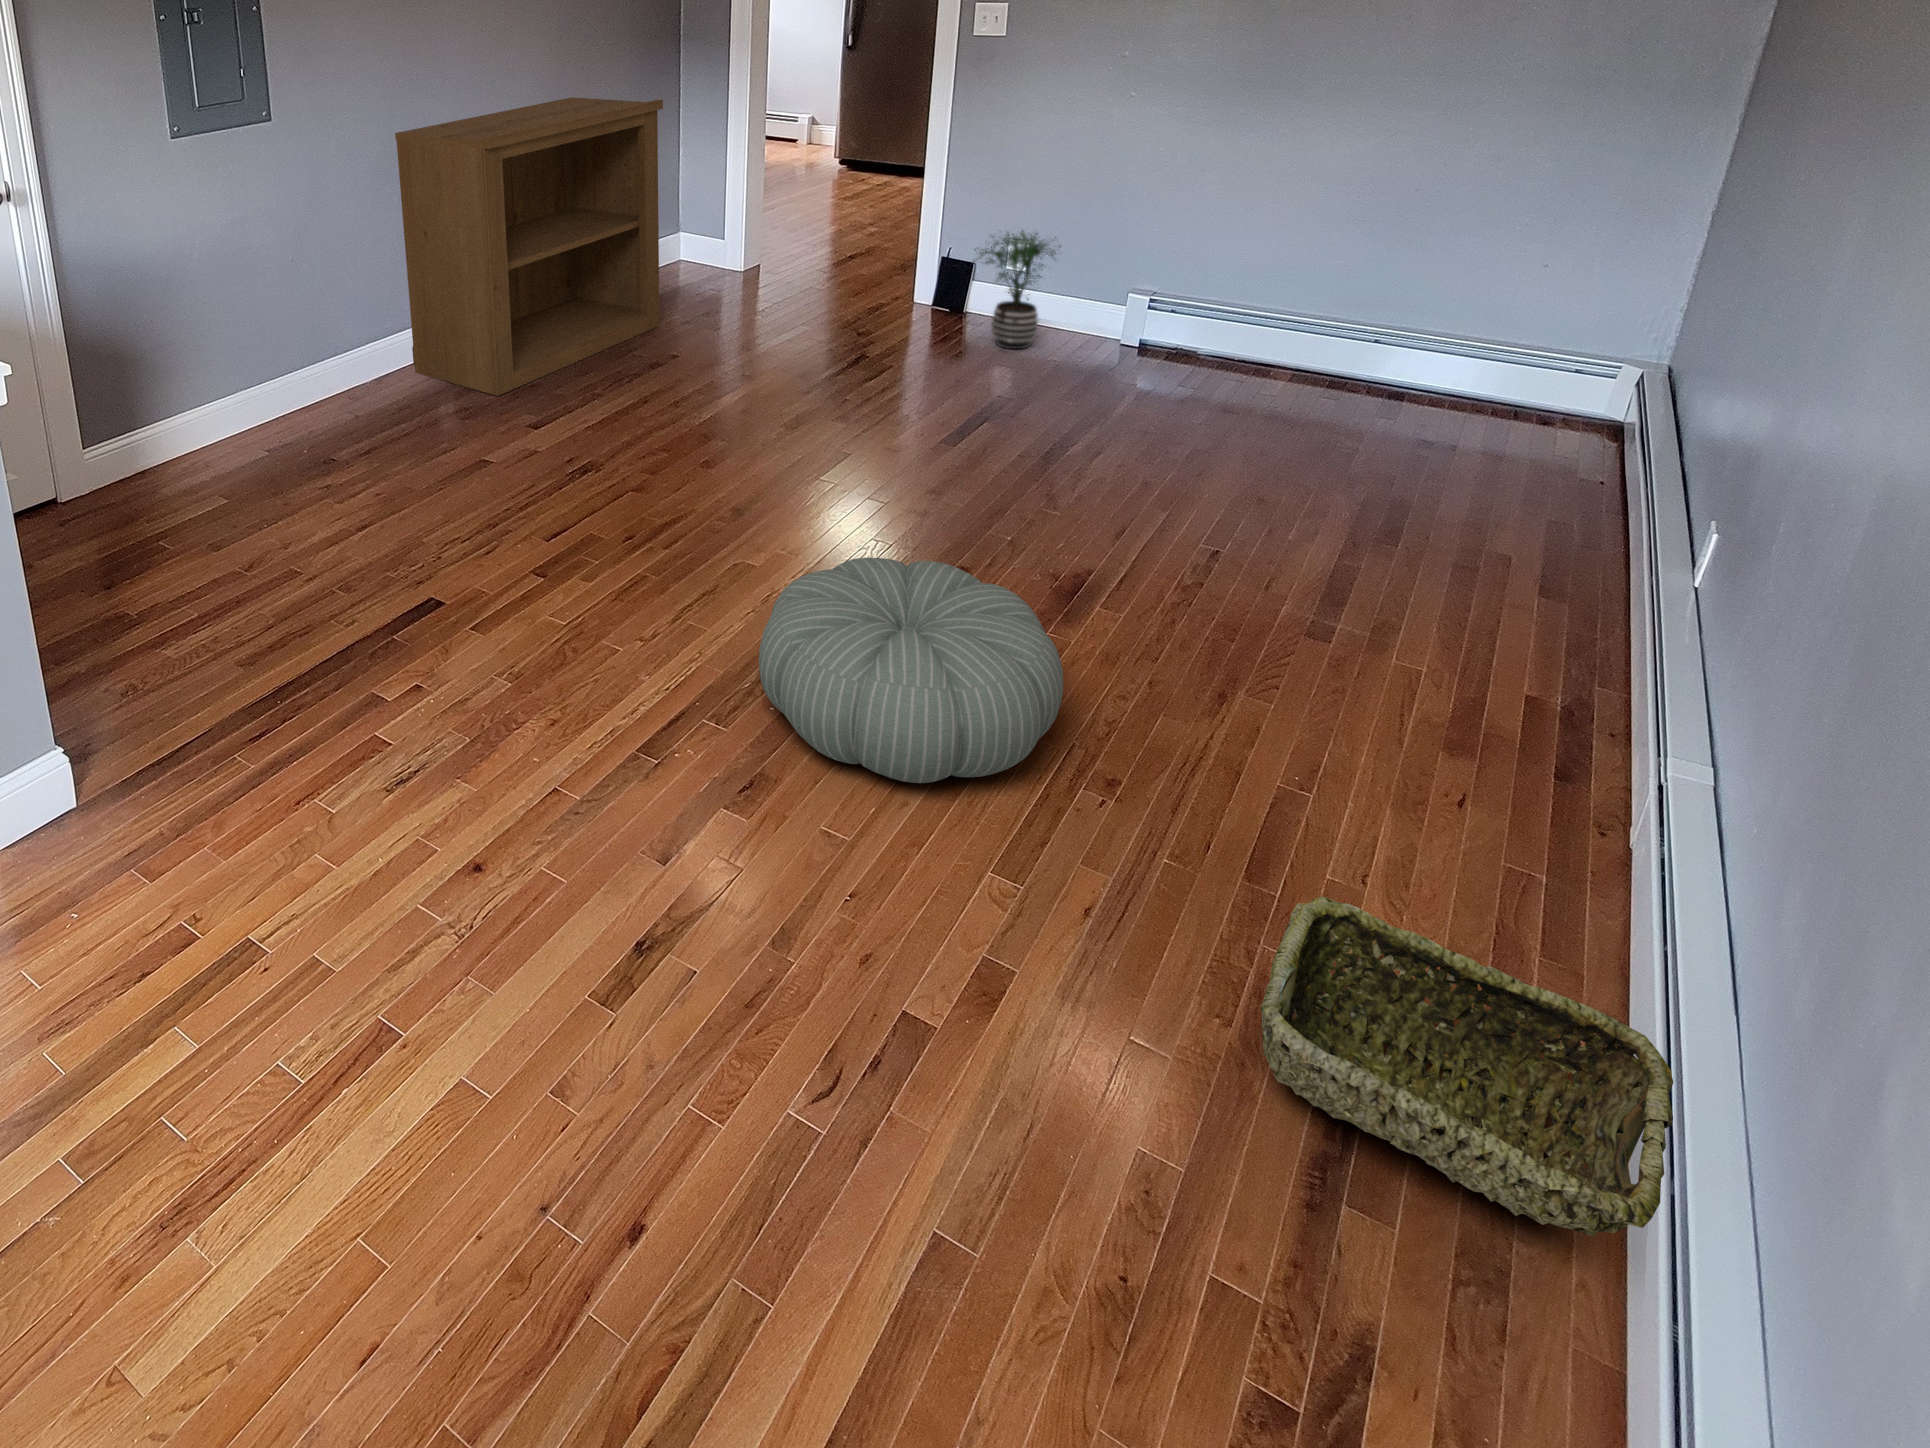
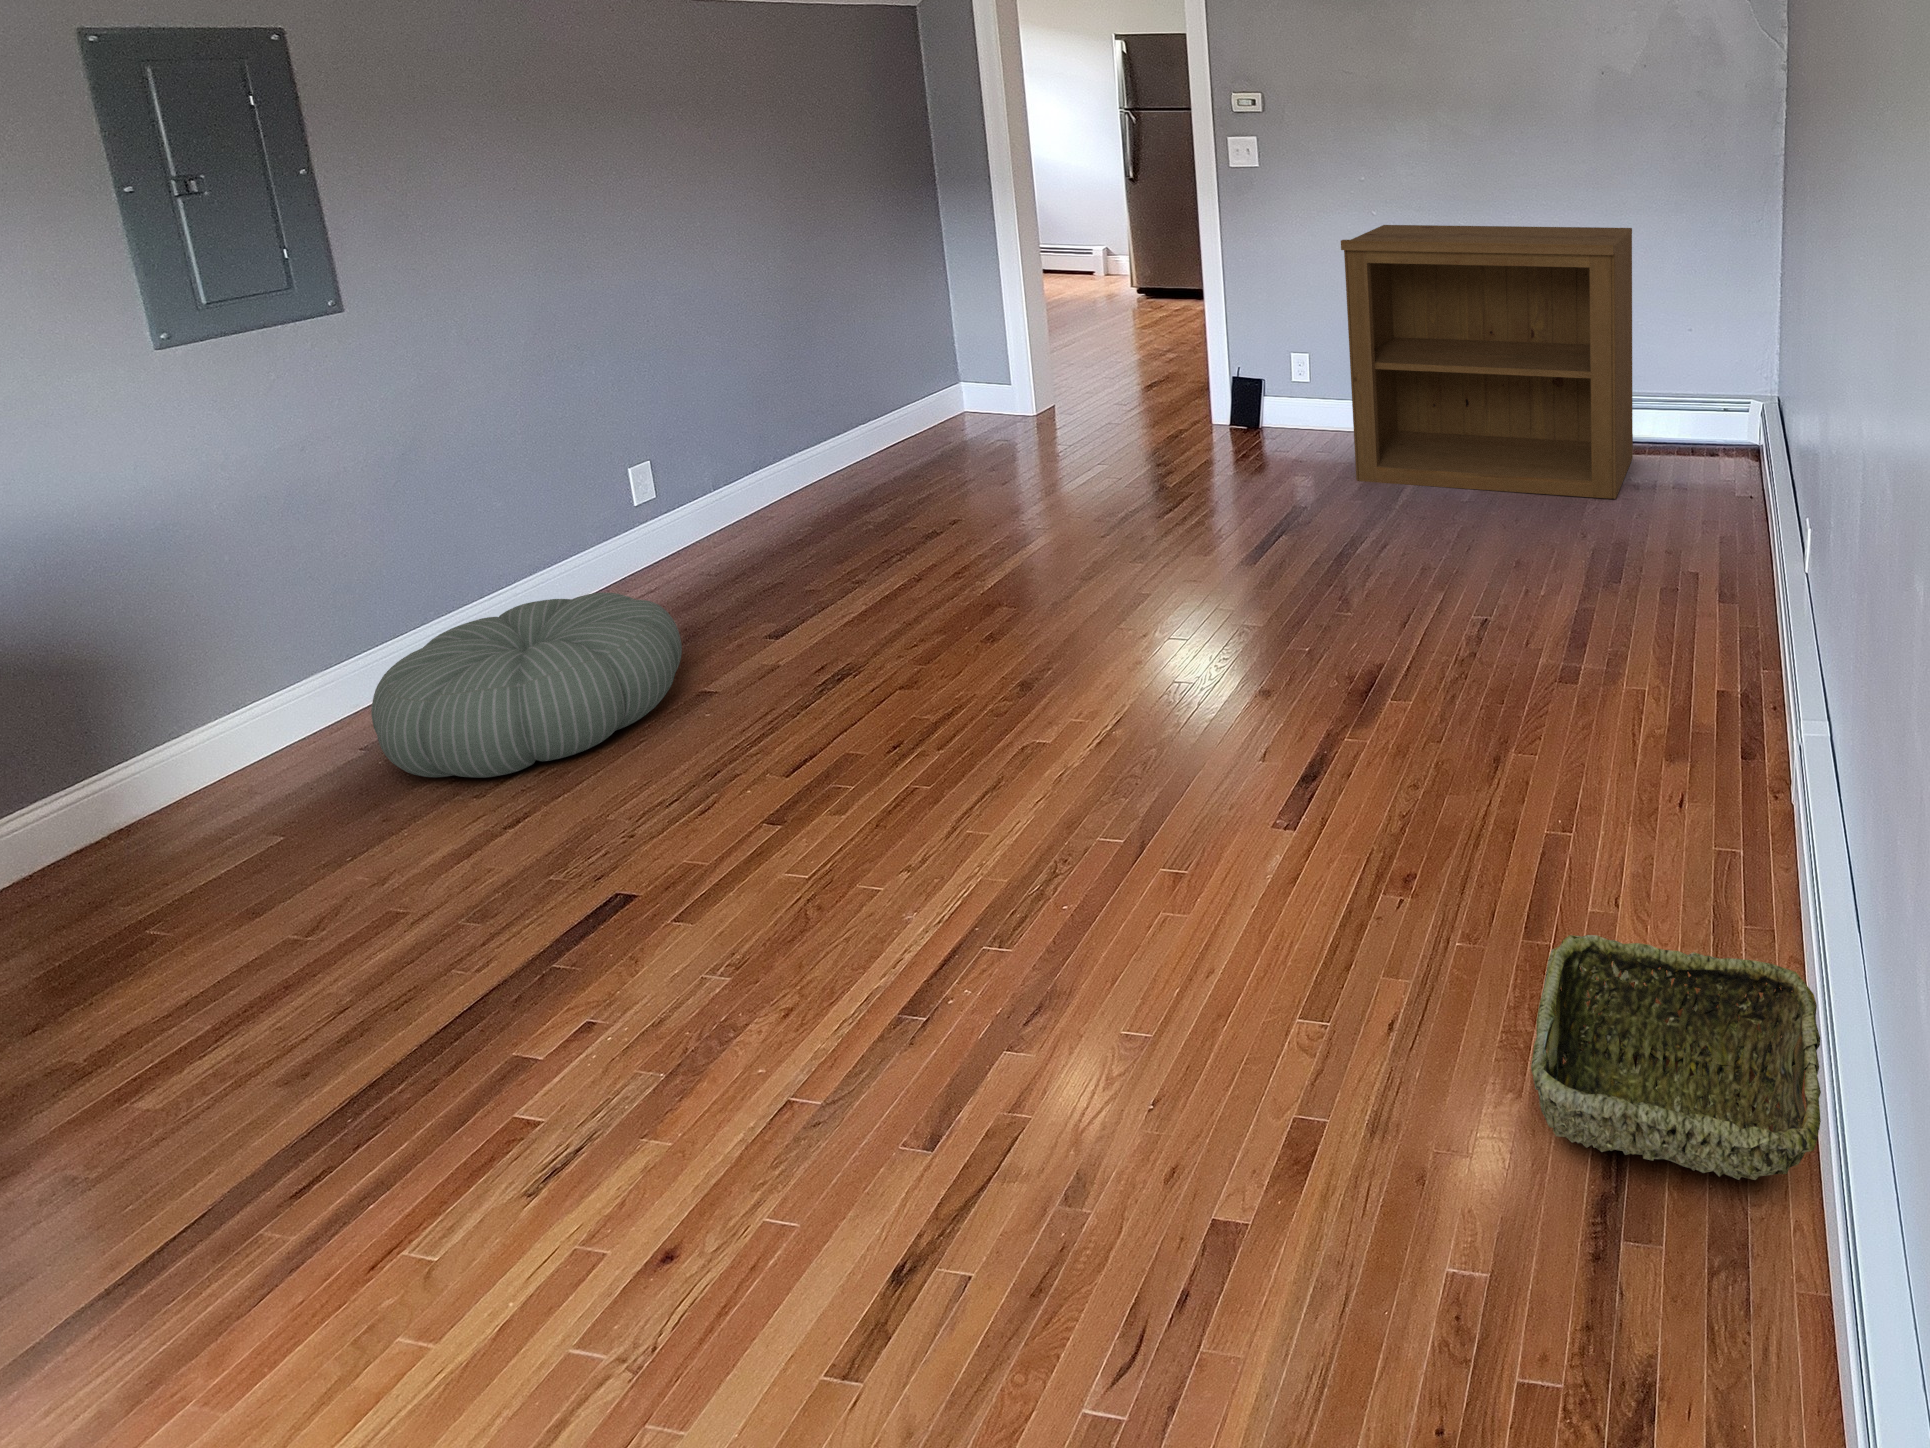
bookshelf: present [395,97,663,396] -> present [1341,225,1633,499]
potted plant: present [973,230,1060,349] -> none [1257,343,1338,456]
pouf: present [759,558,1063,783] -> present [371,592,682,778]

